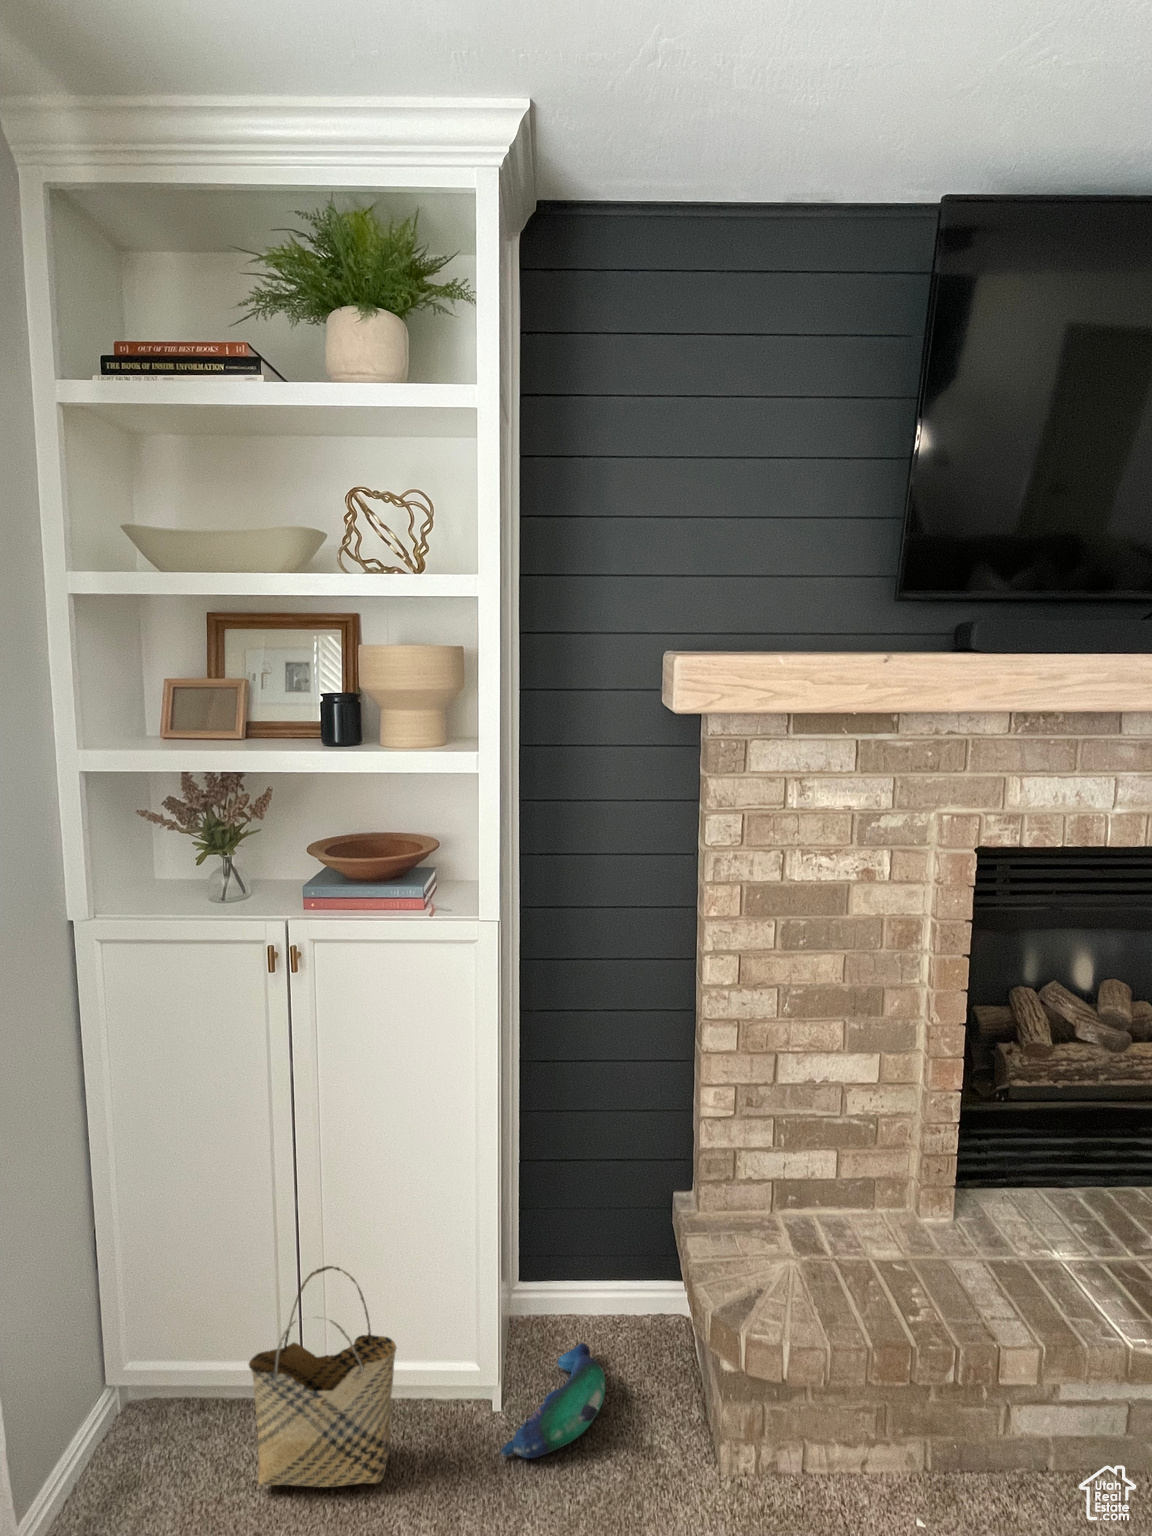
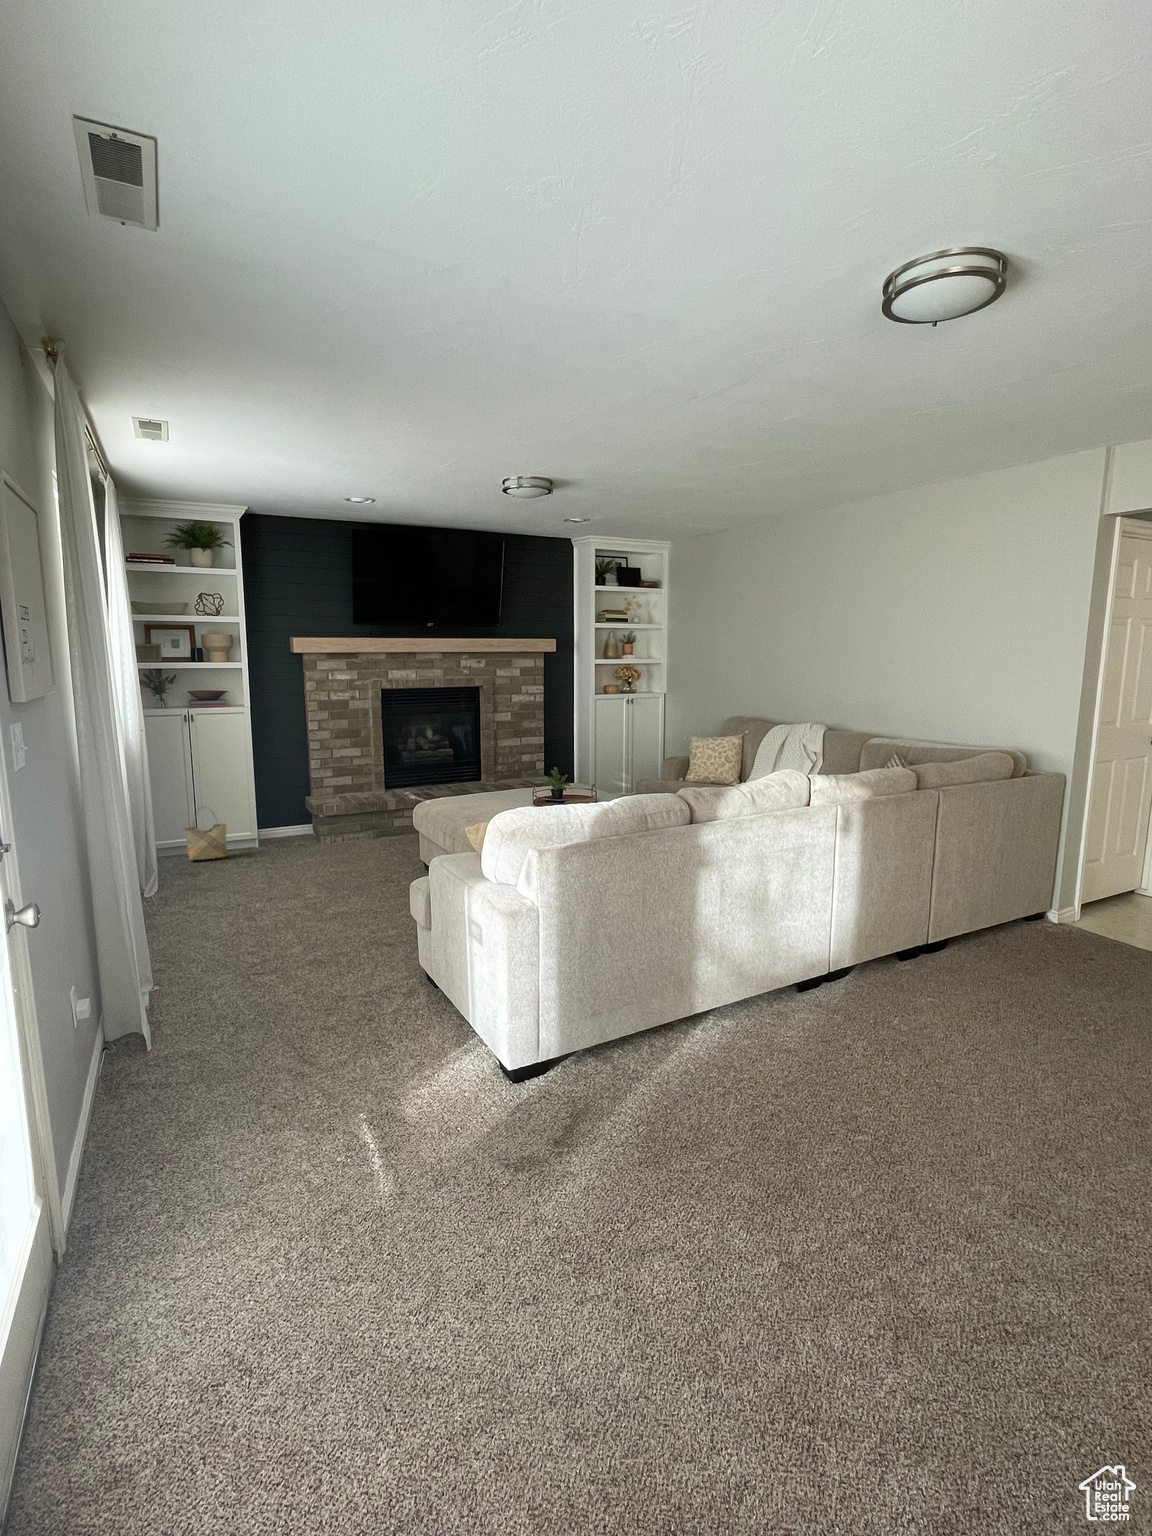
plush toy: present [500,1343,605,1458] -> none [259,834,287,852]

